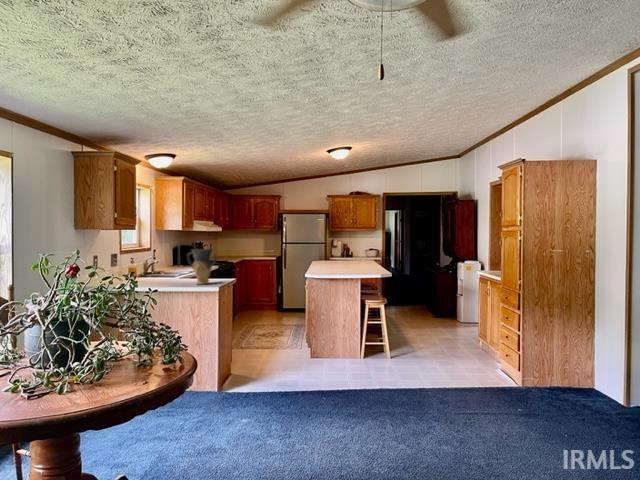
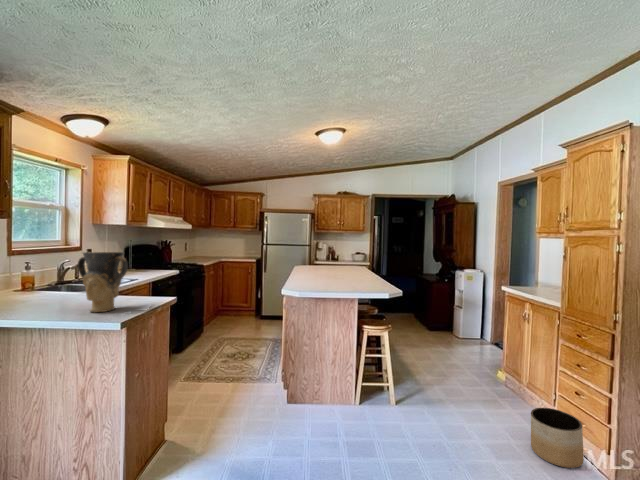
planter: none [476,349,507,382] -> present [531,408,584,468]

